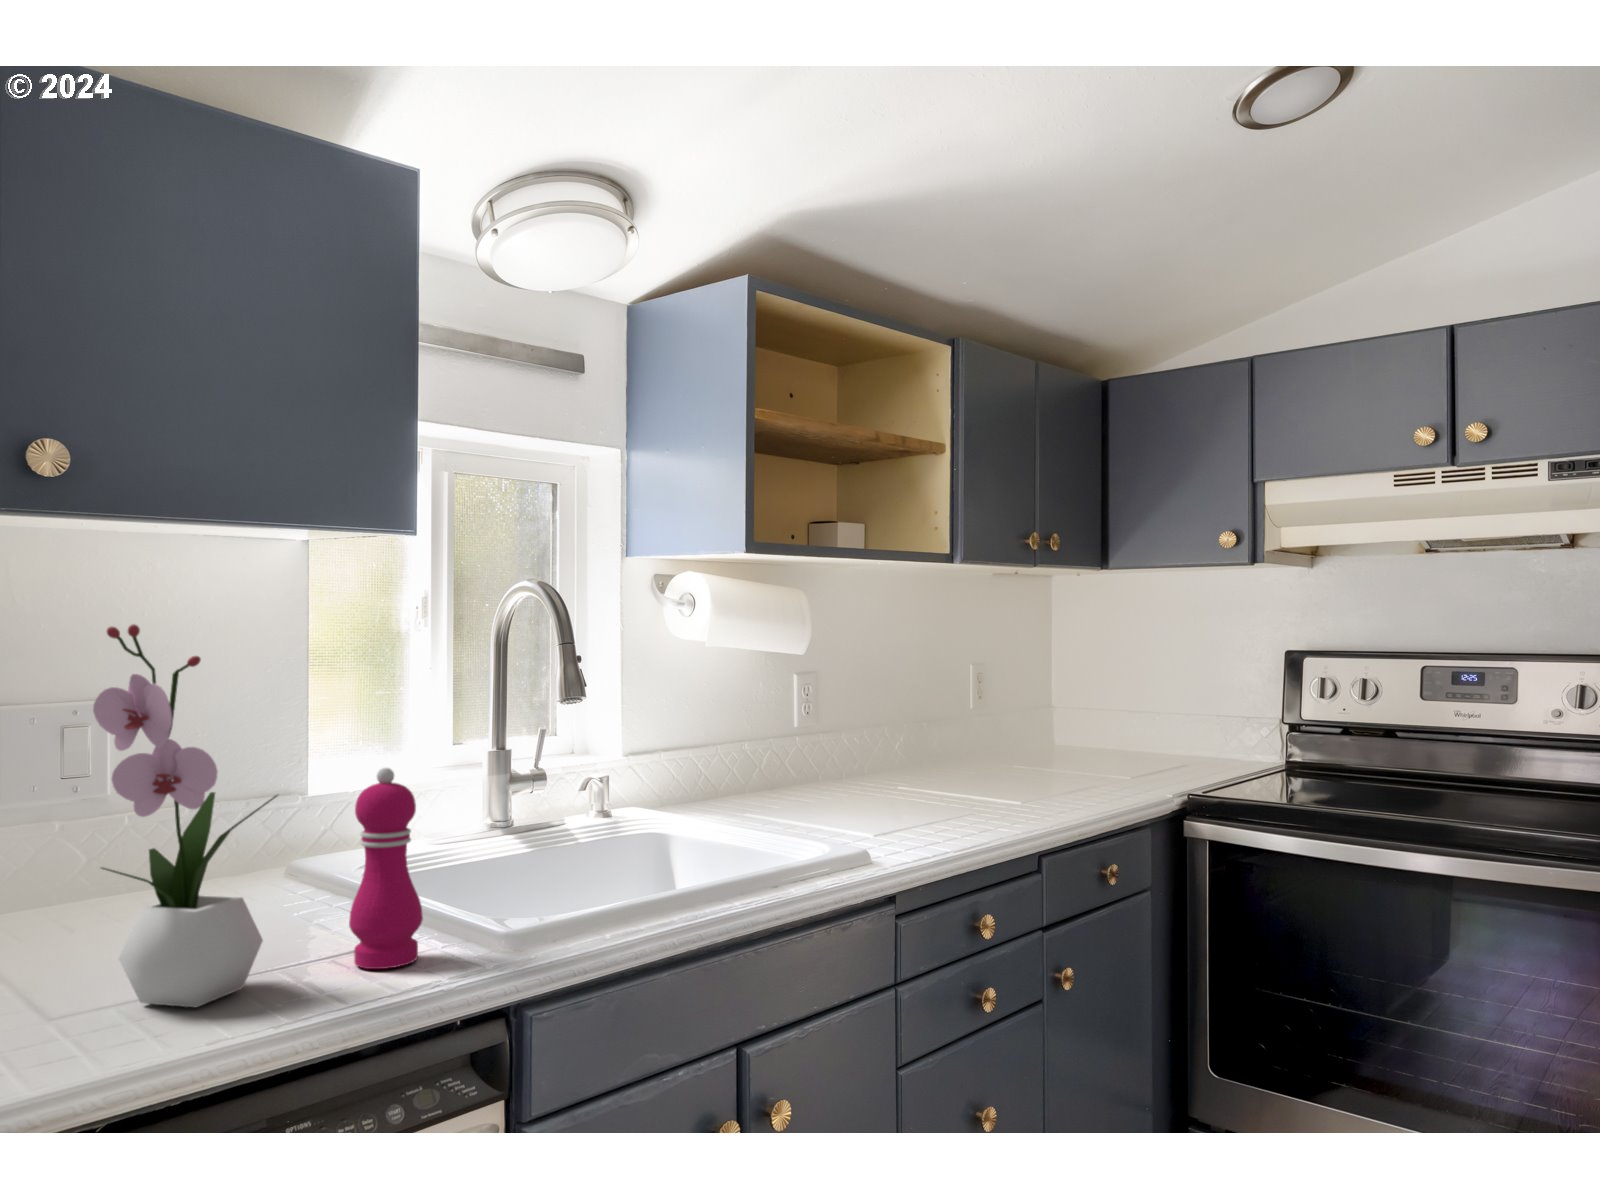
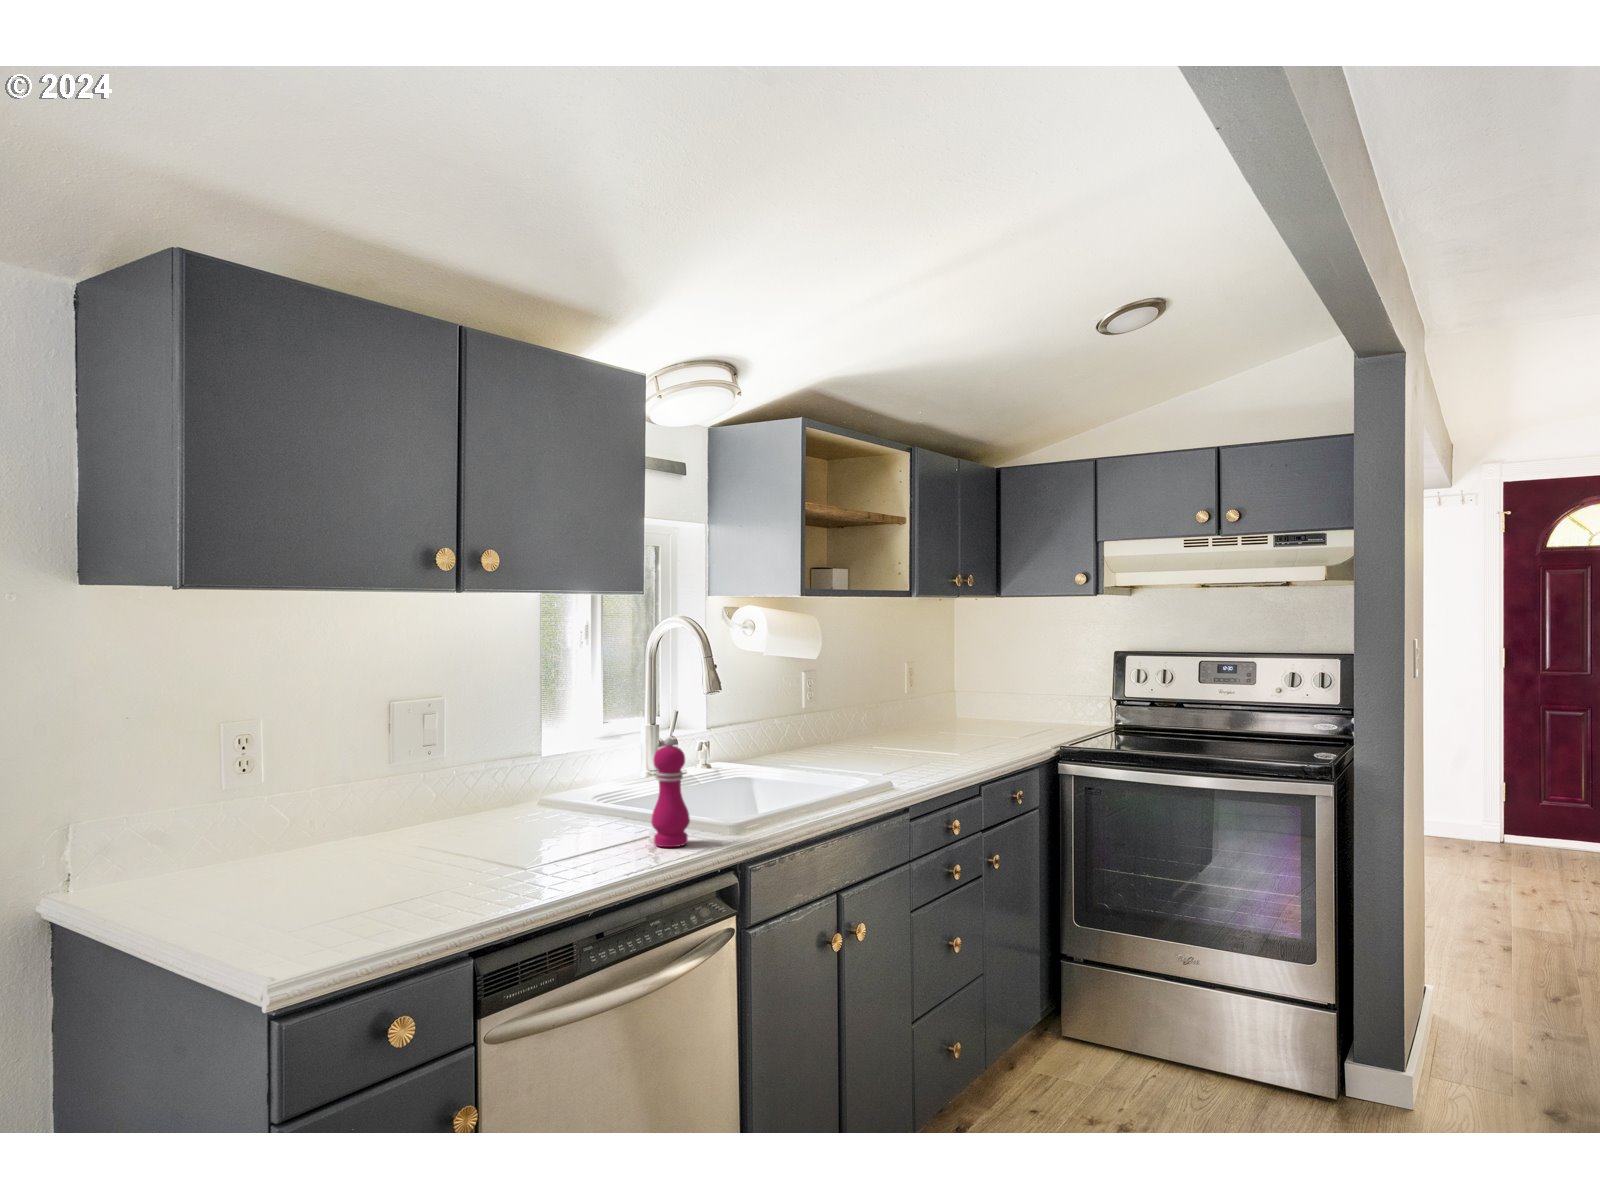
flower arrangement: present [93,624,277,1007] -> none [548,664,625,865]

